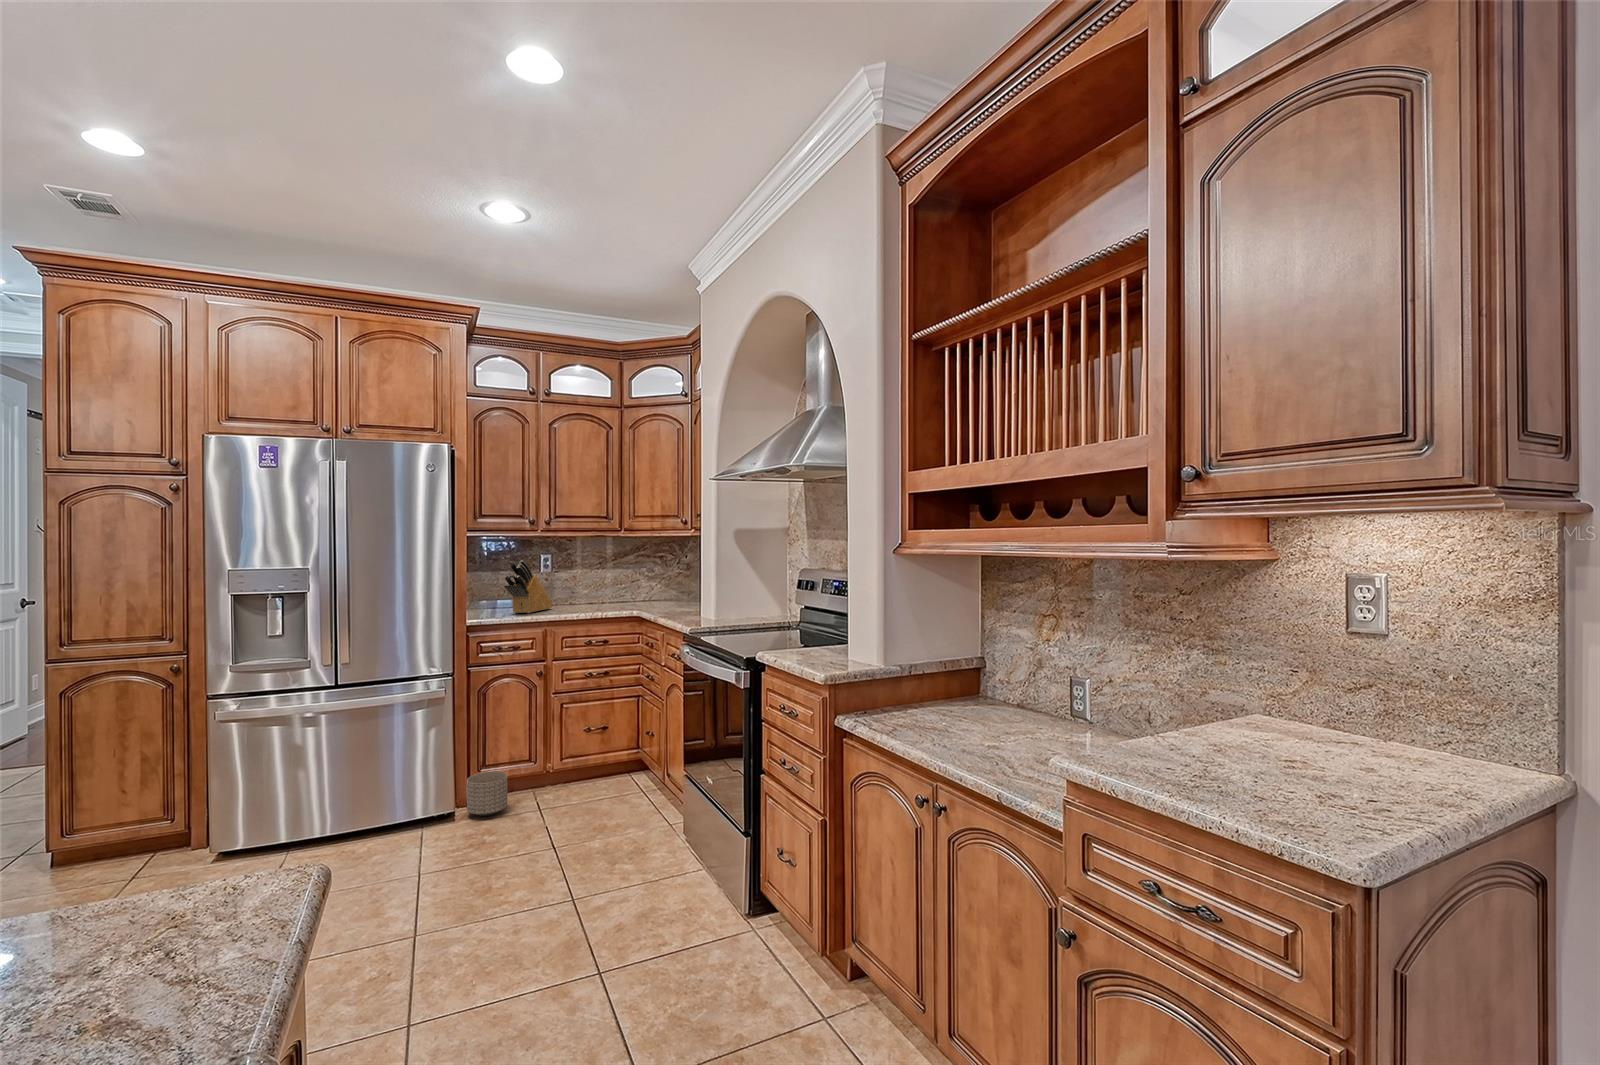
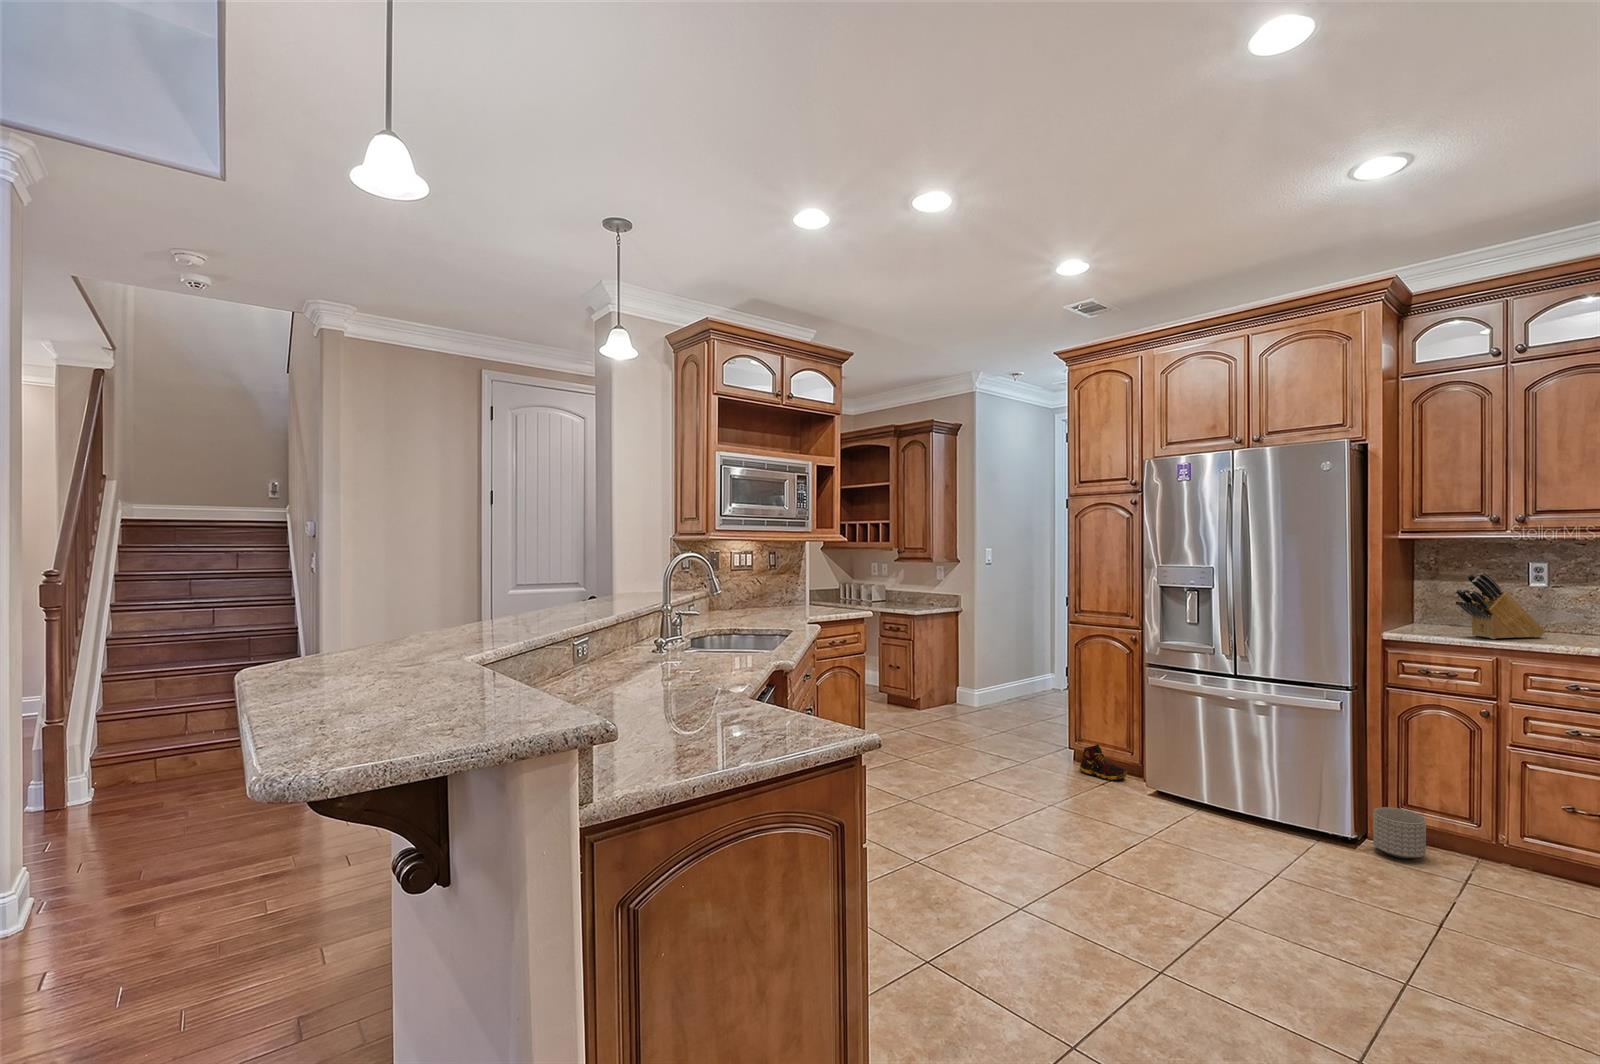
shoe: none [79,828,167,879] -> present [1080,744,1127,780]

